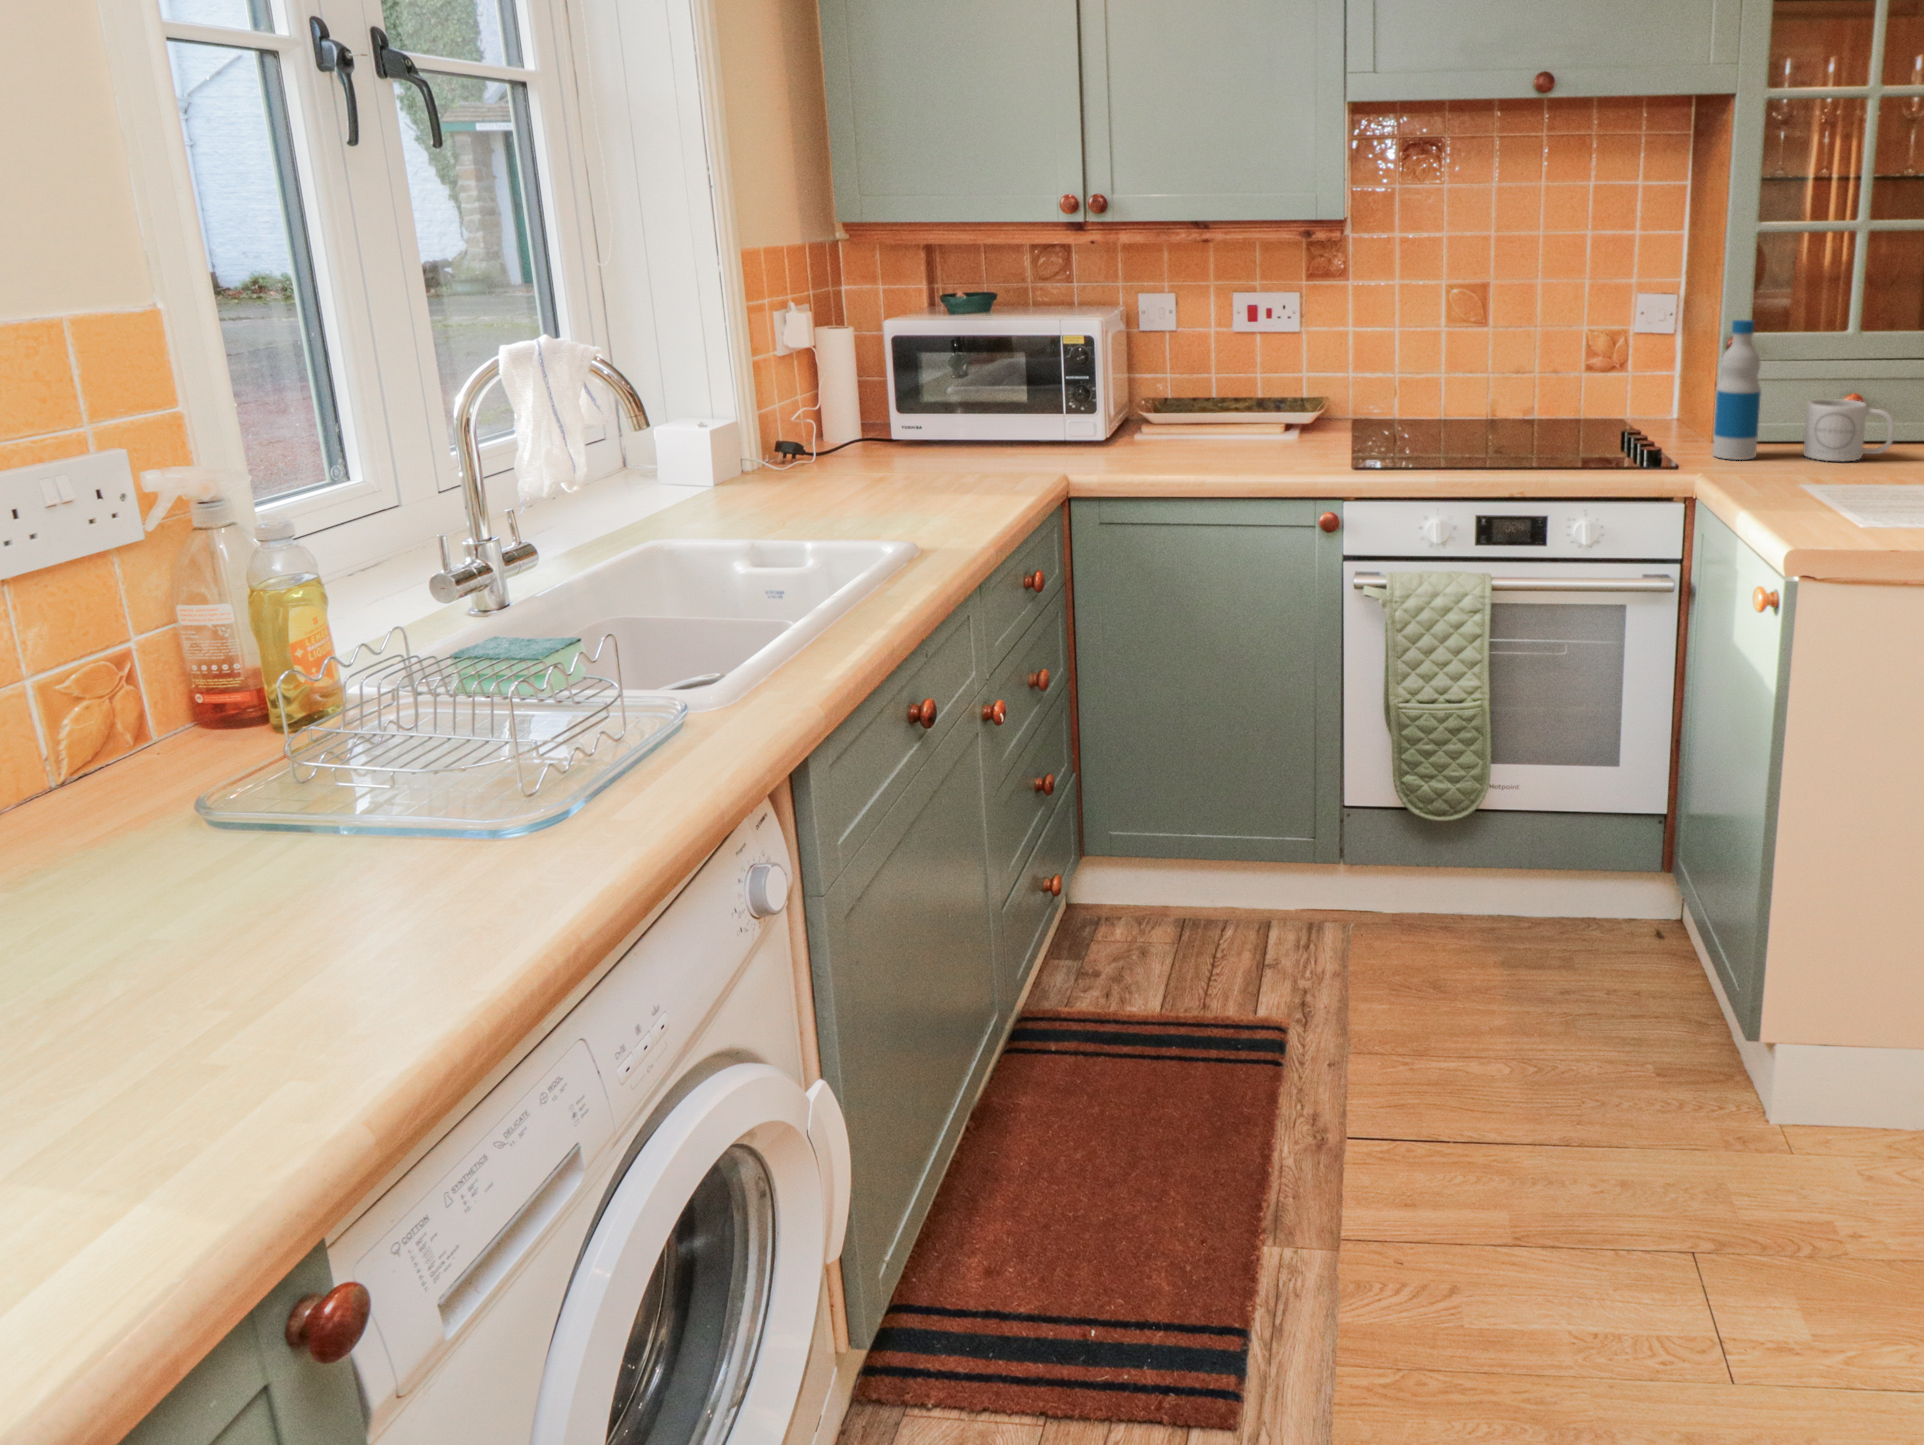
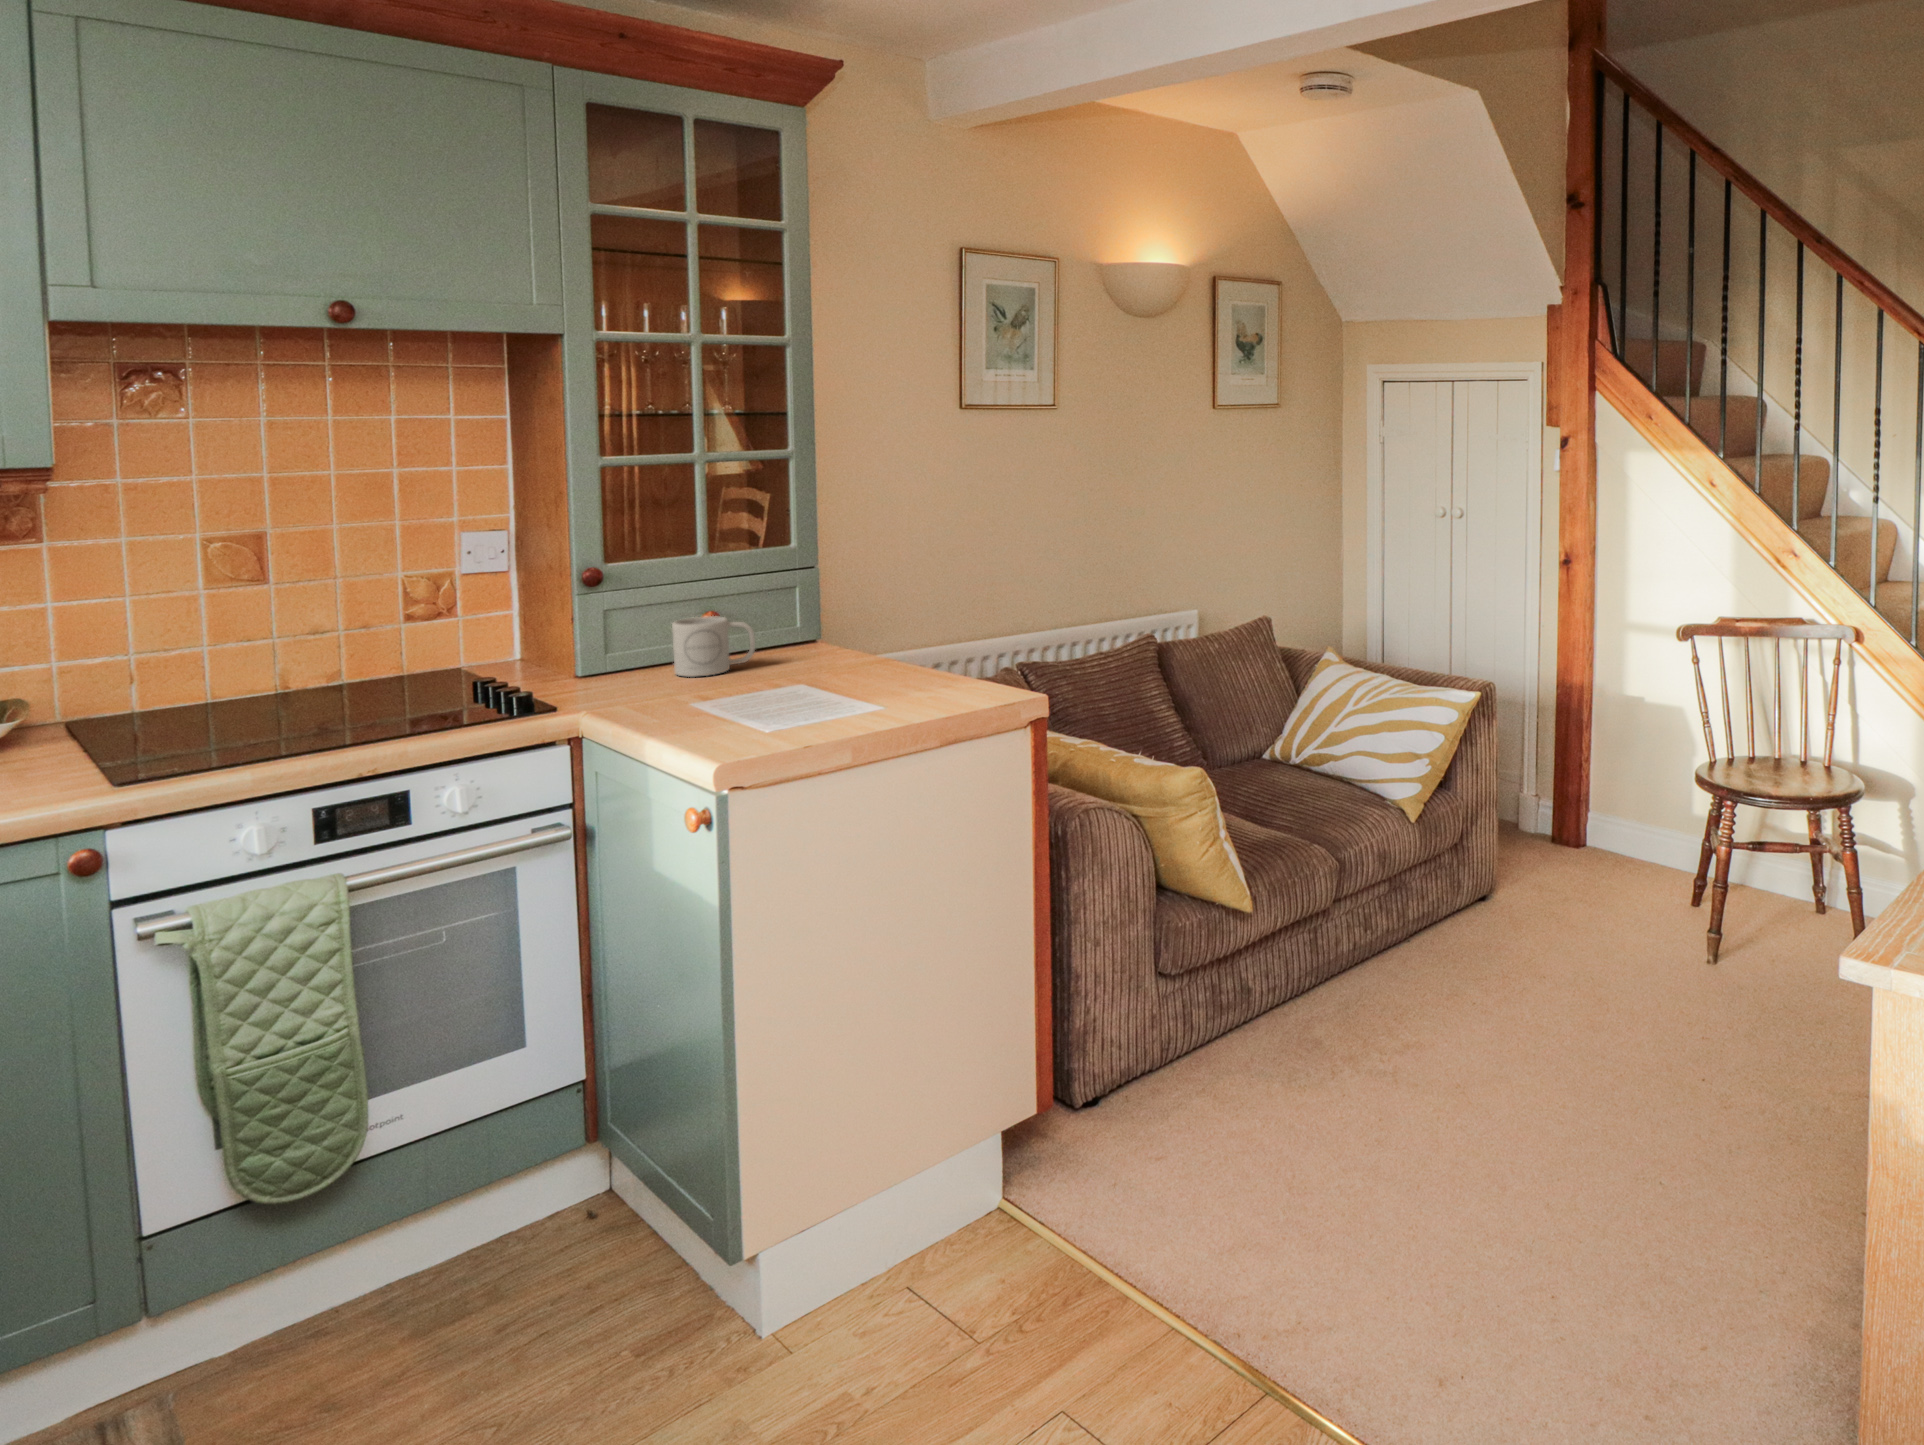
bottle: present [1713,320,1761,460] -> none [582,550,631,690]

